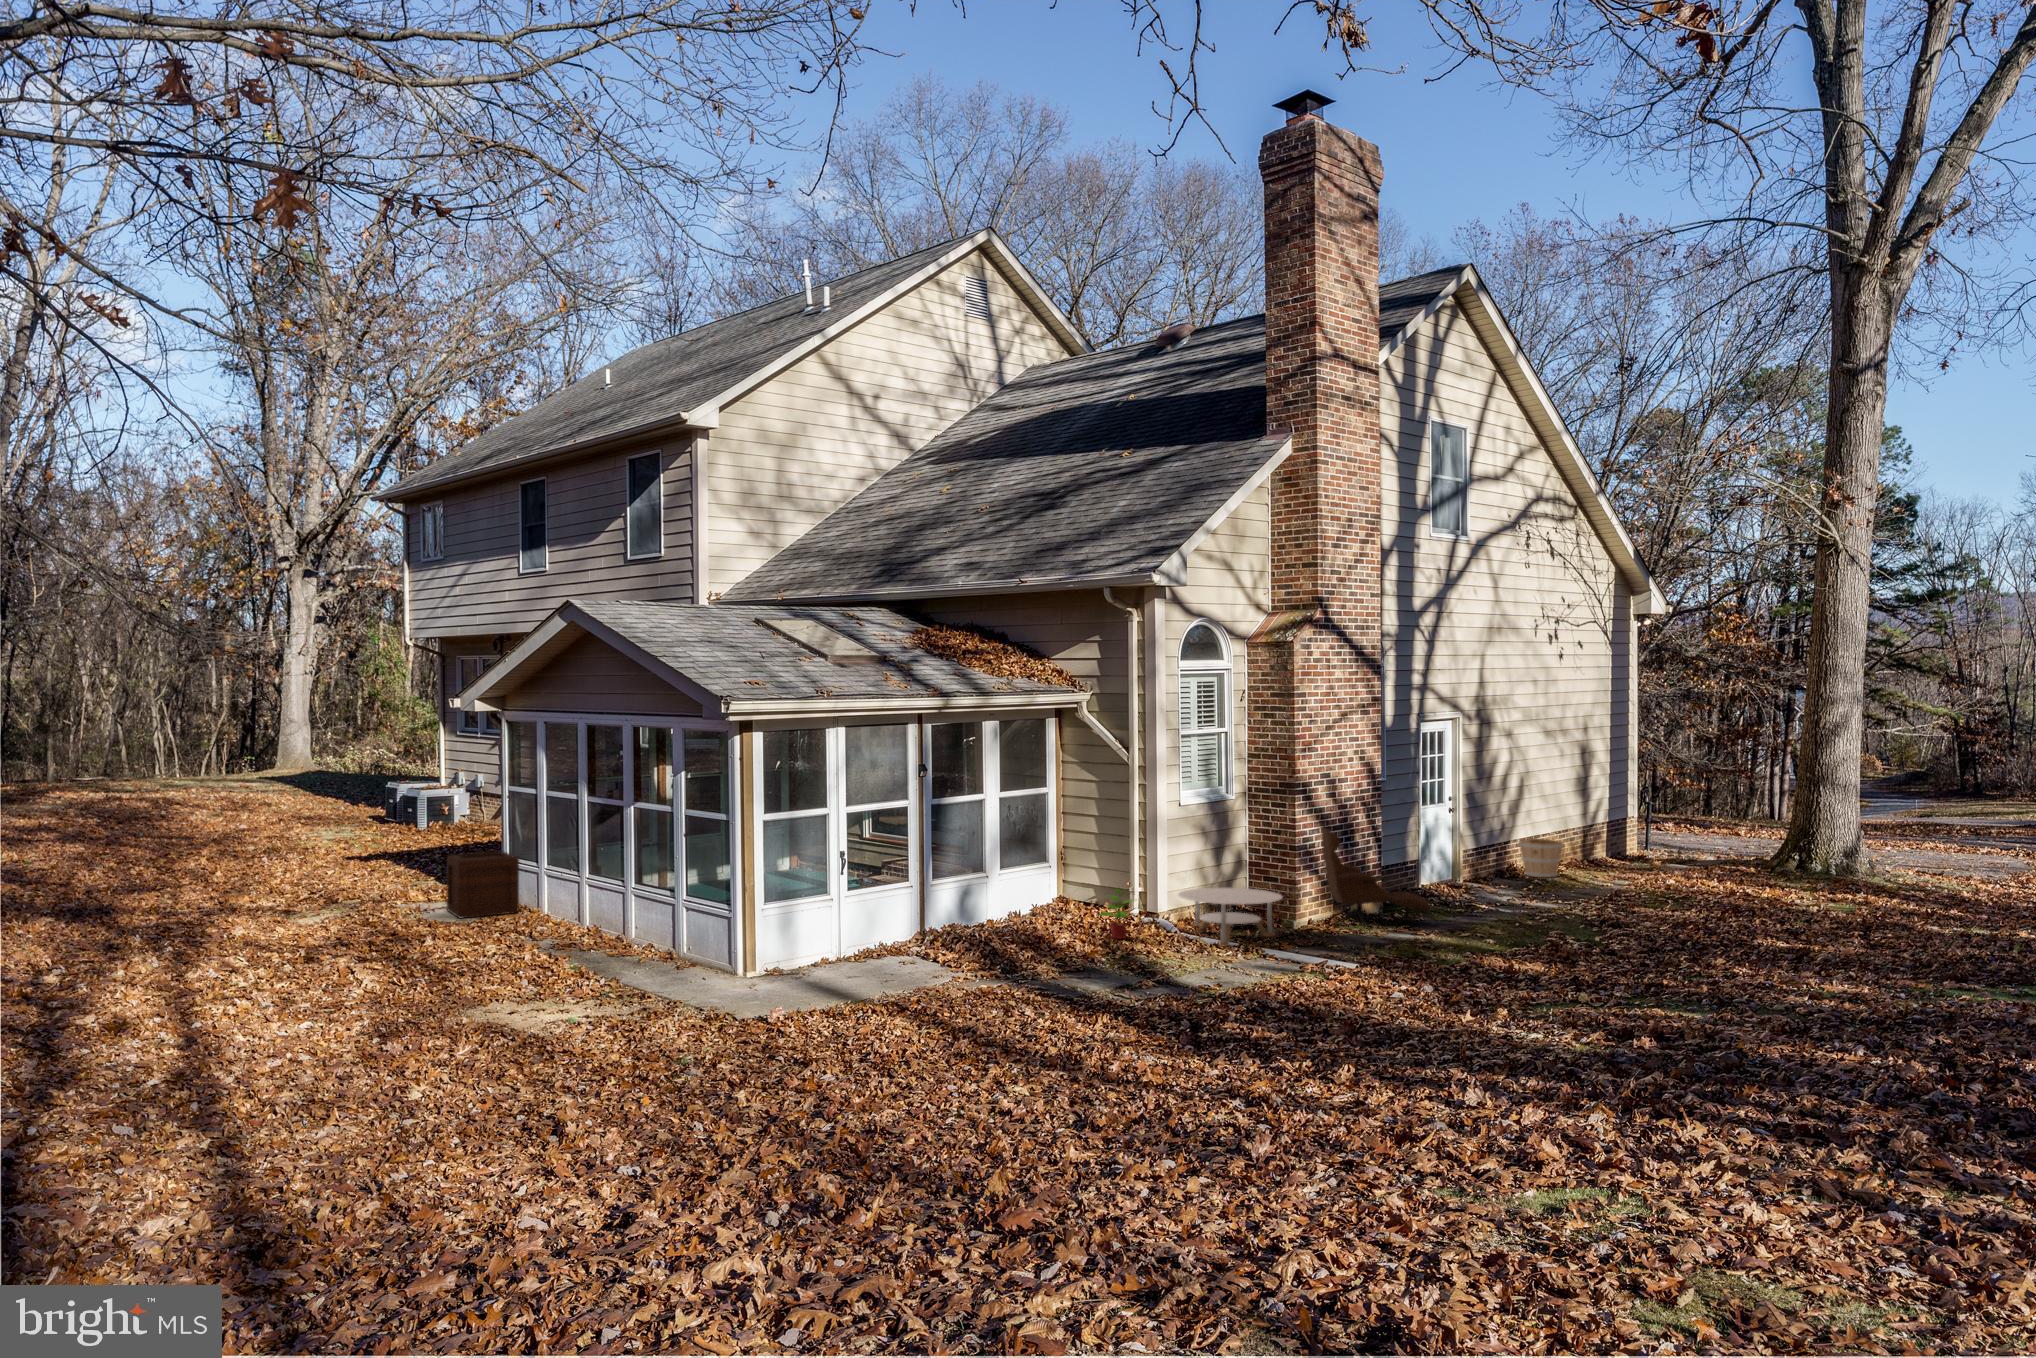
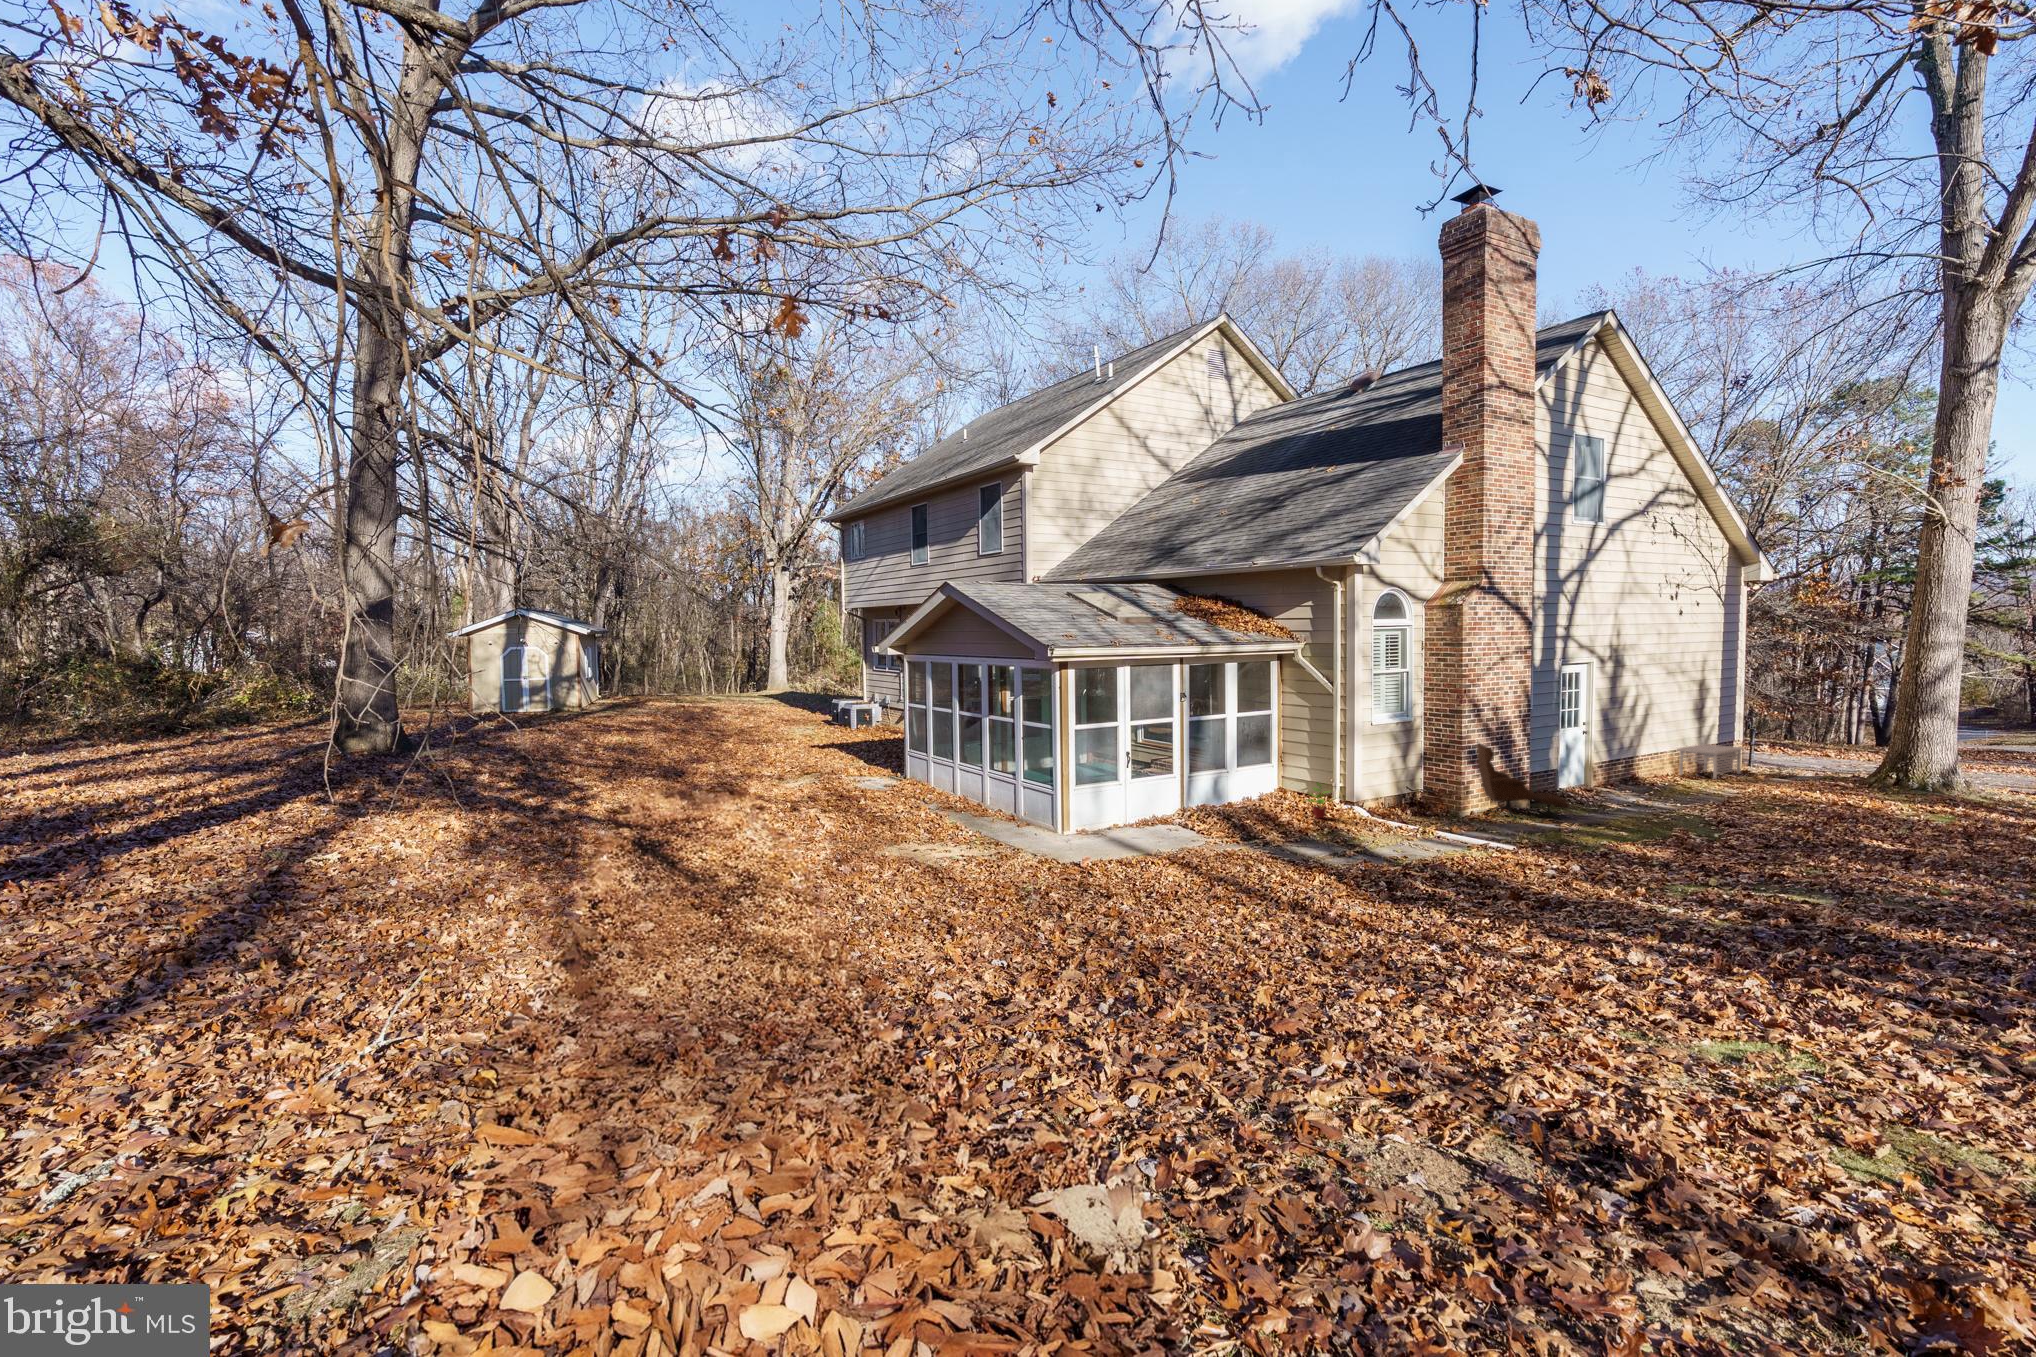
storage bench: none [1564,824,1637,868] -> present [1677,744,1743,779]
wooden bucket: present [1518,838,1563,877] -> none [1637,754,1678,785]
wooden crate: present [446,852,519,918] -> none [874,744,916,785]
round table: present [1178,887,1282,946] -> none [1364,784,1448,828]

